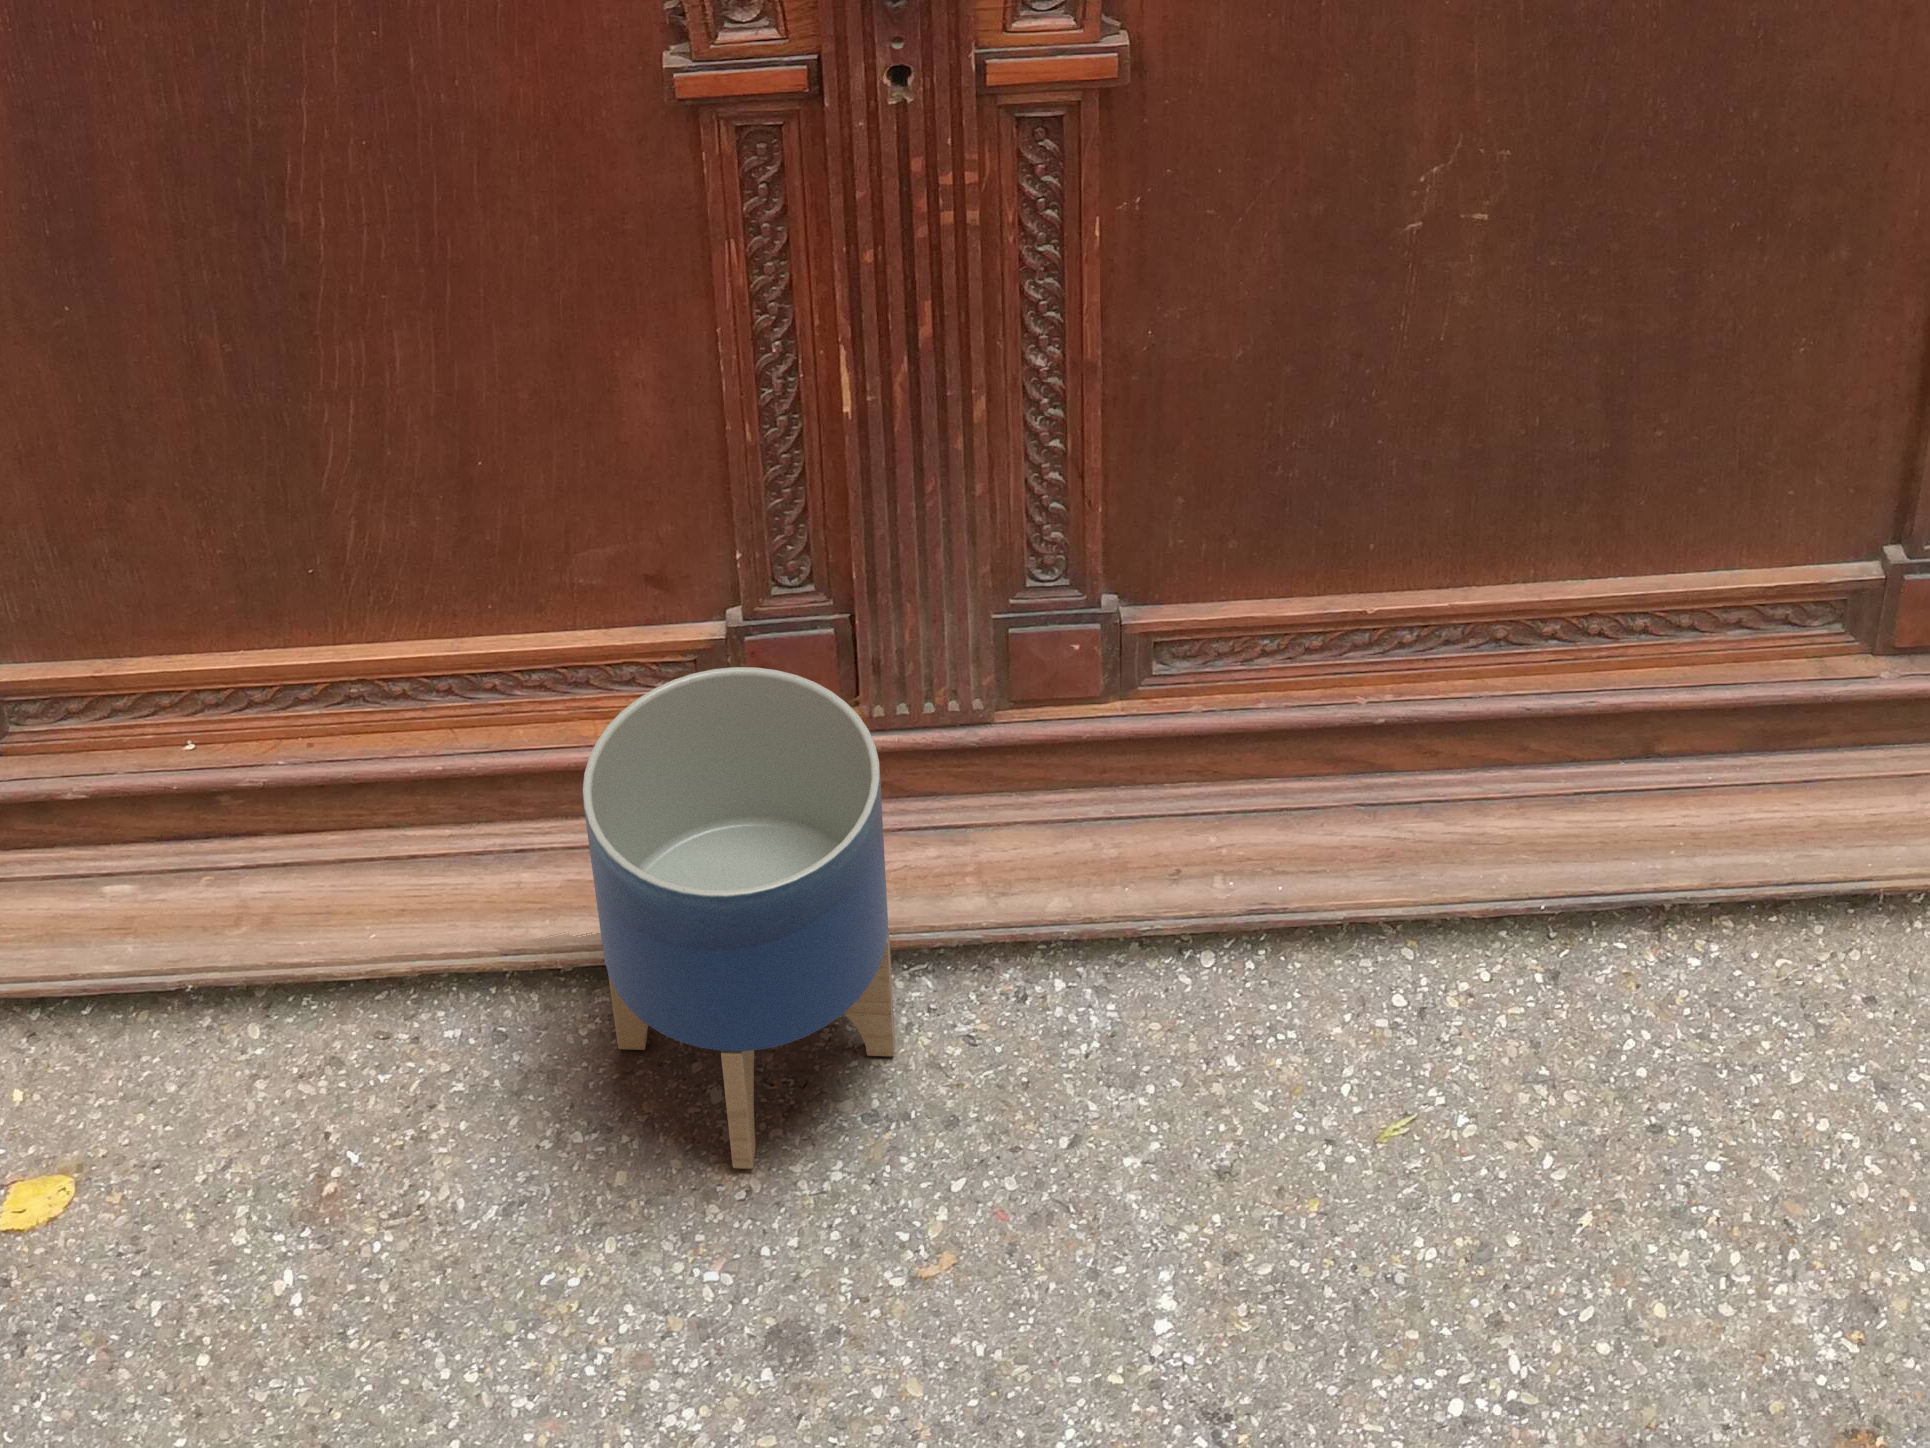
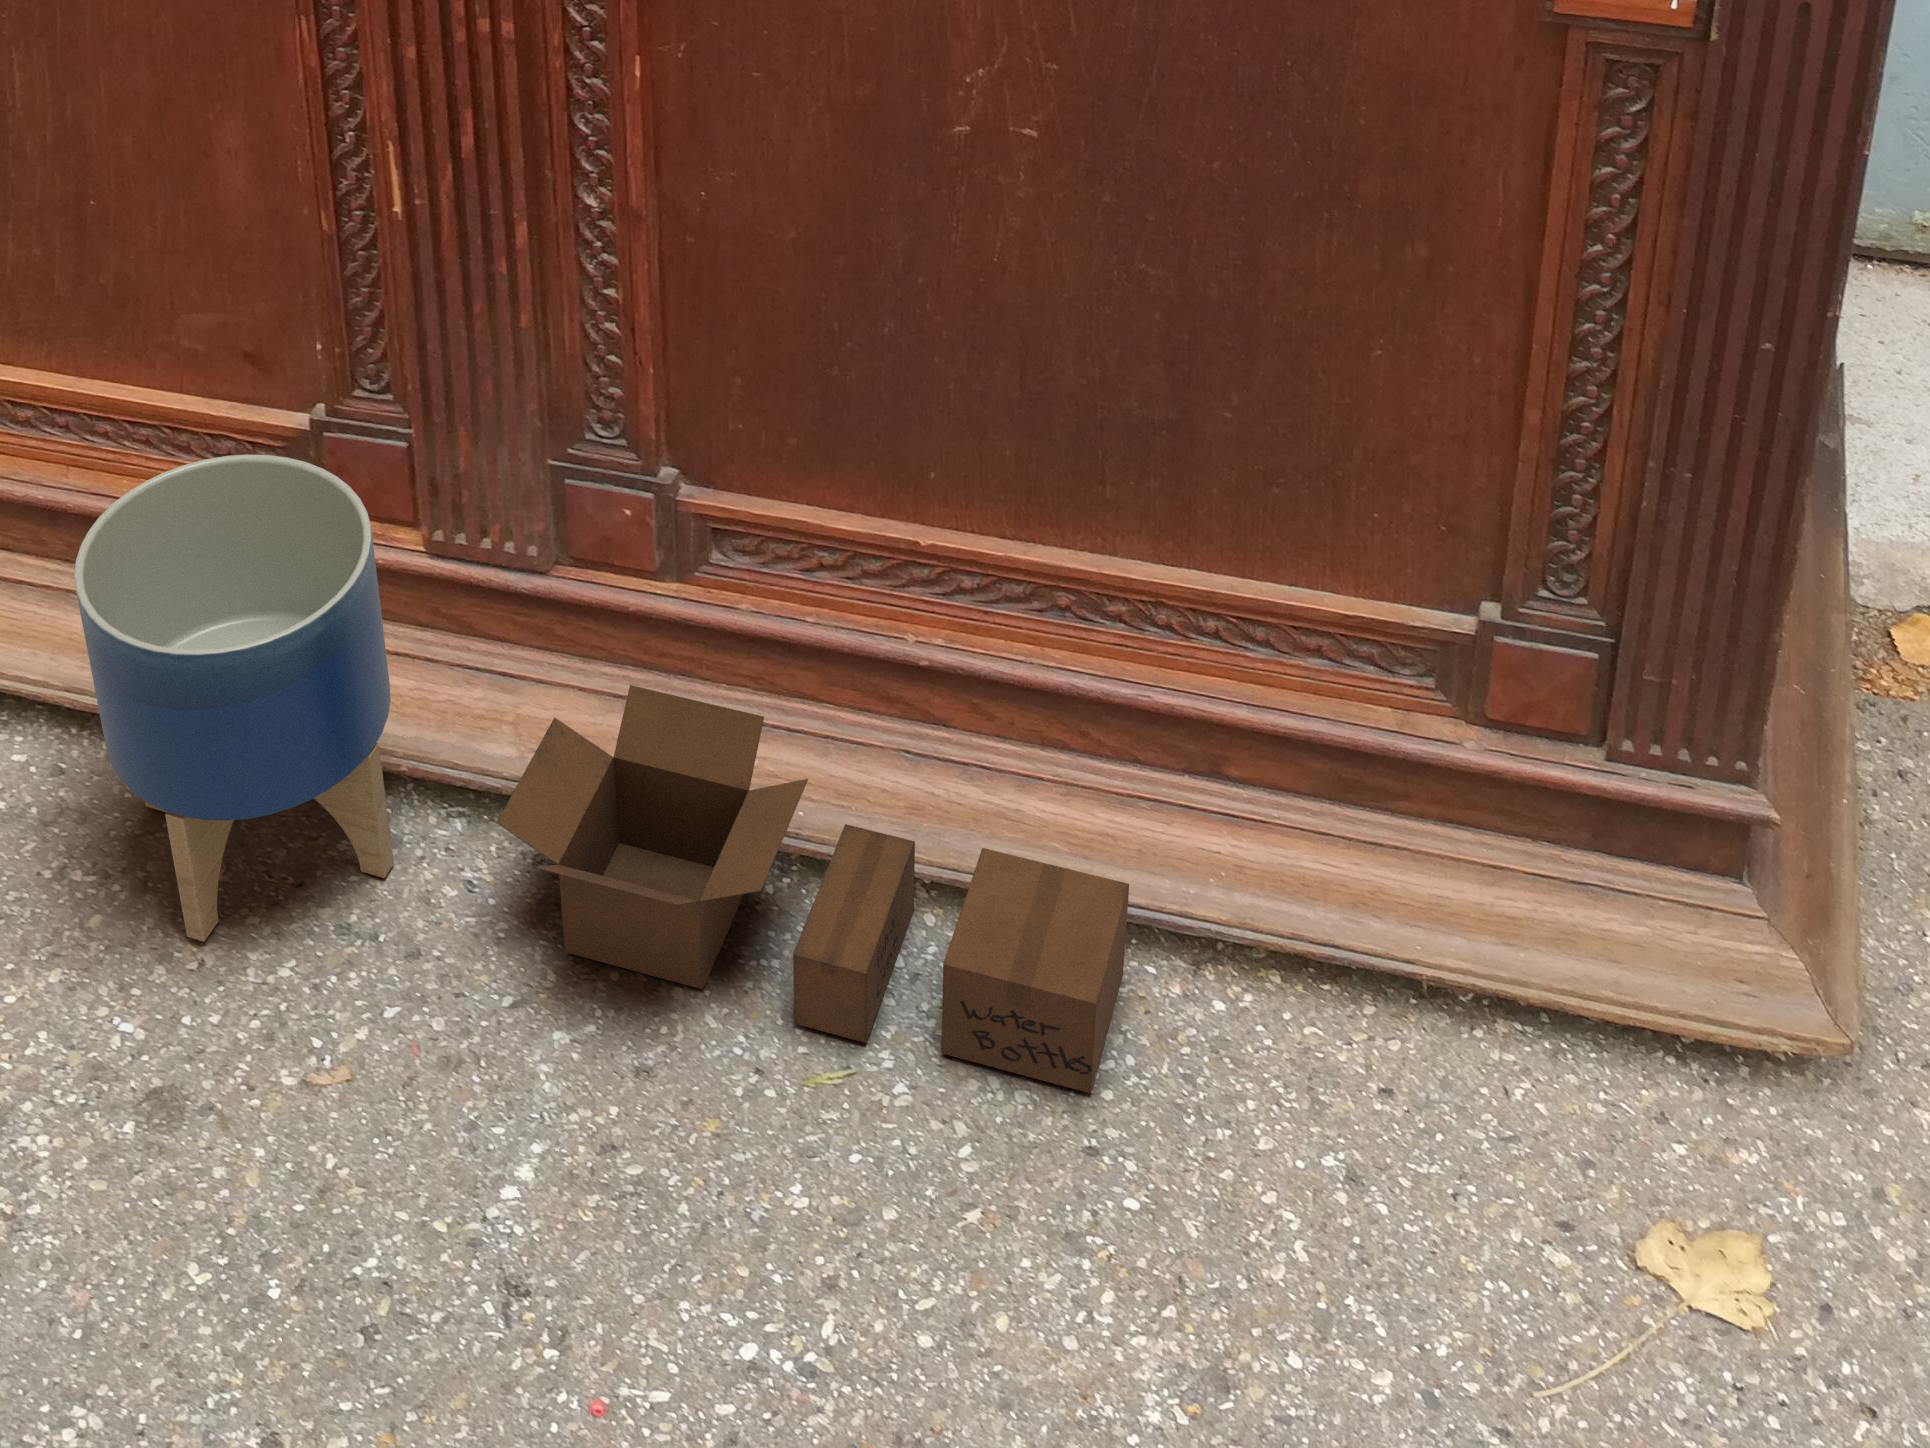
cardboard box: none [1035,806,1648,1088] -> present [497,685,1129,1093]

